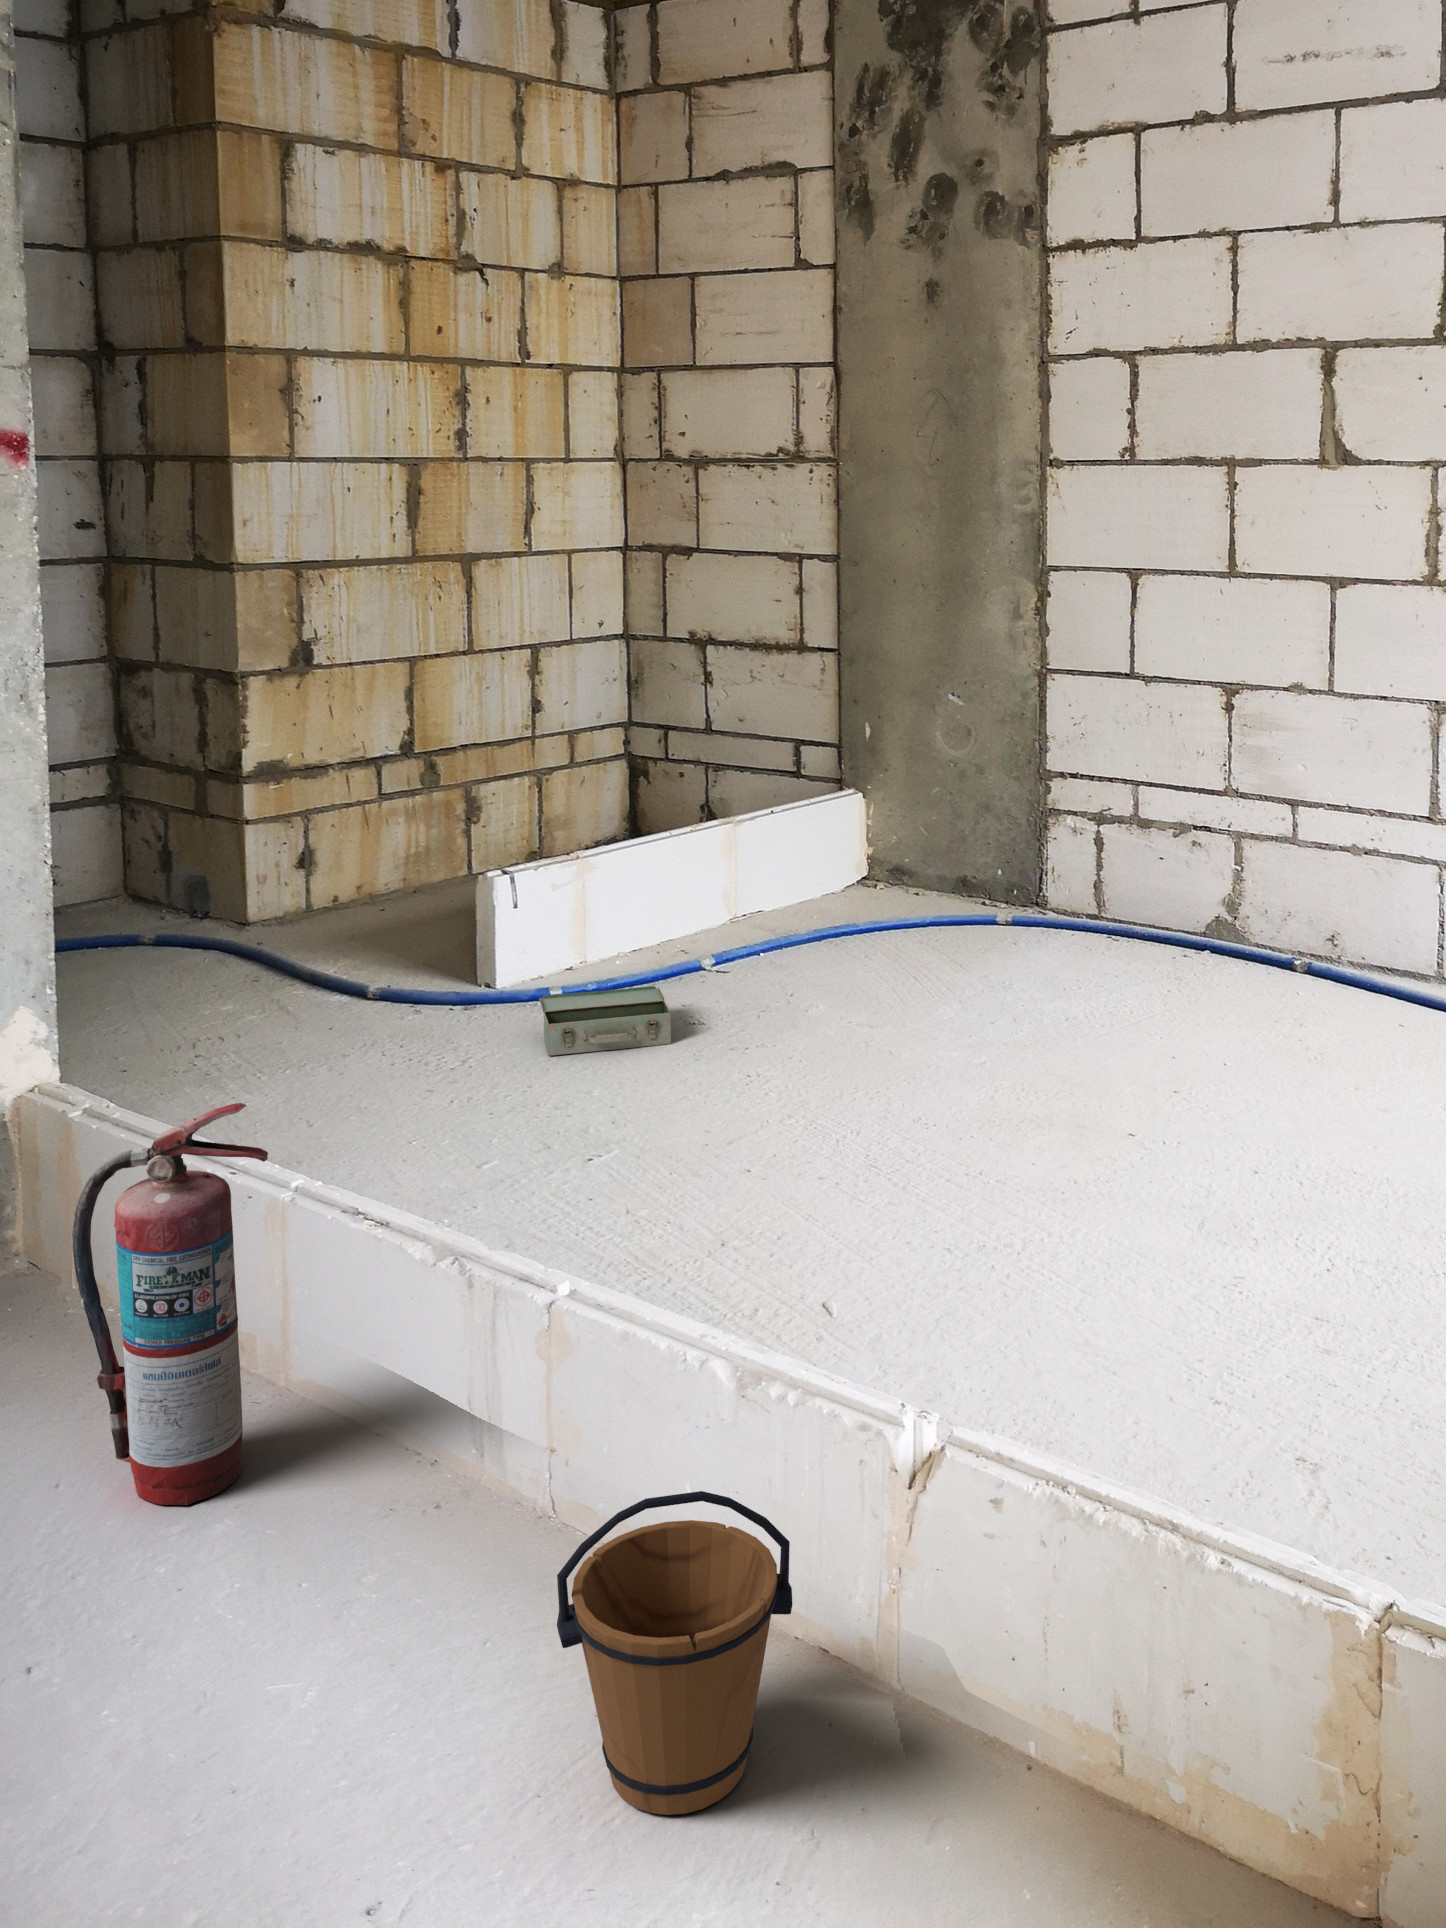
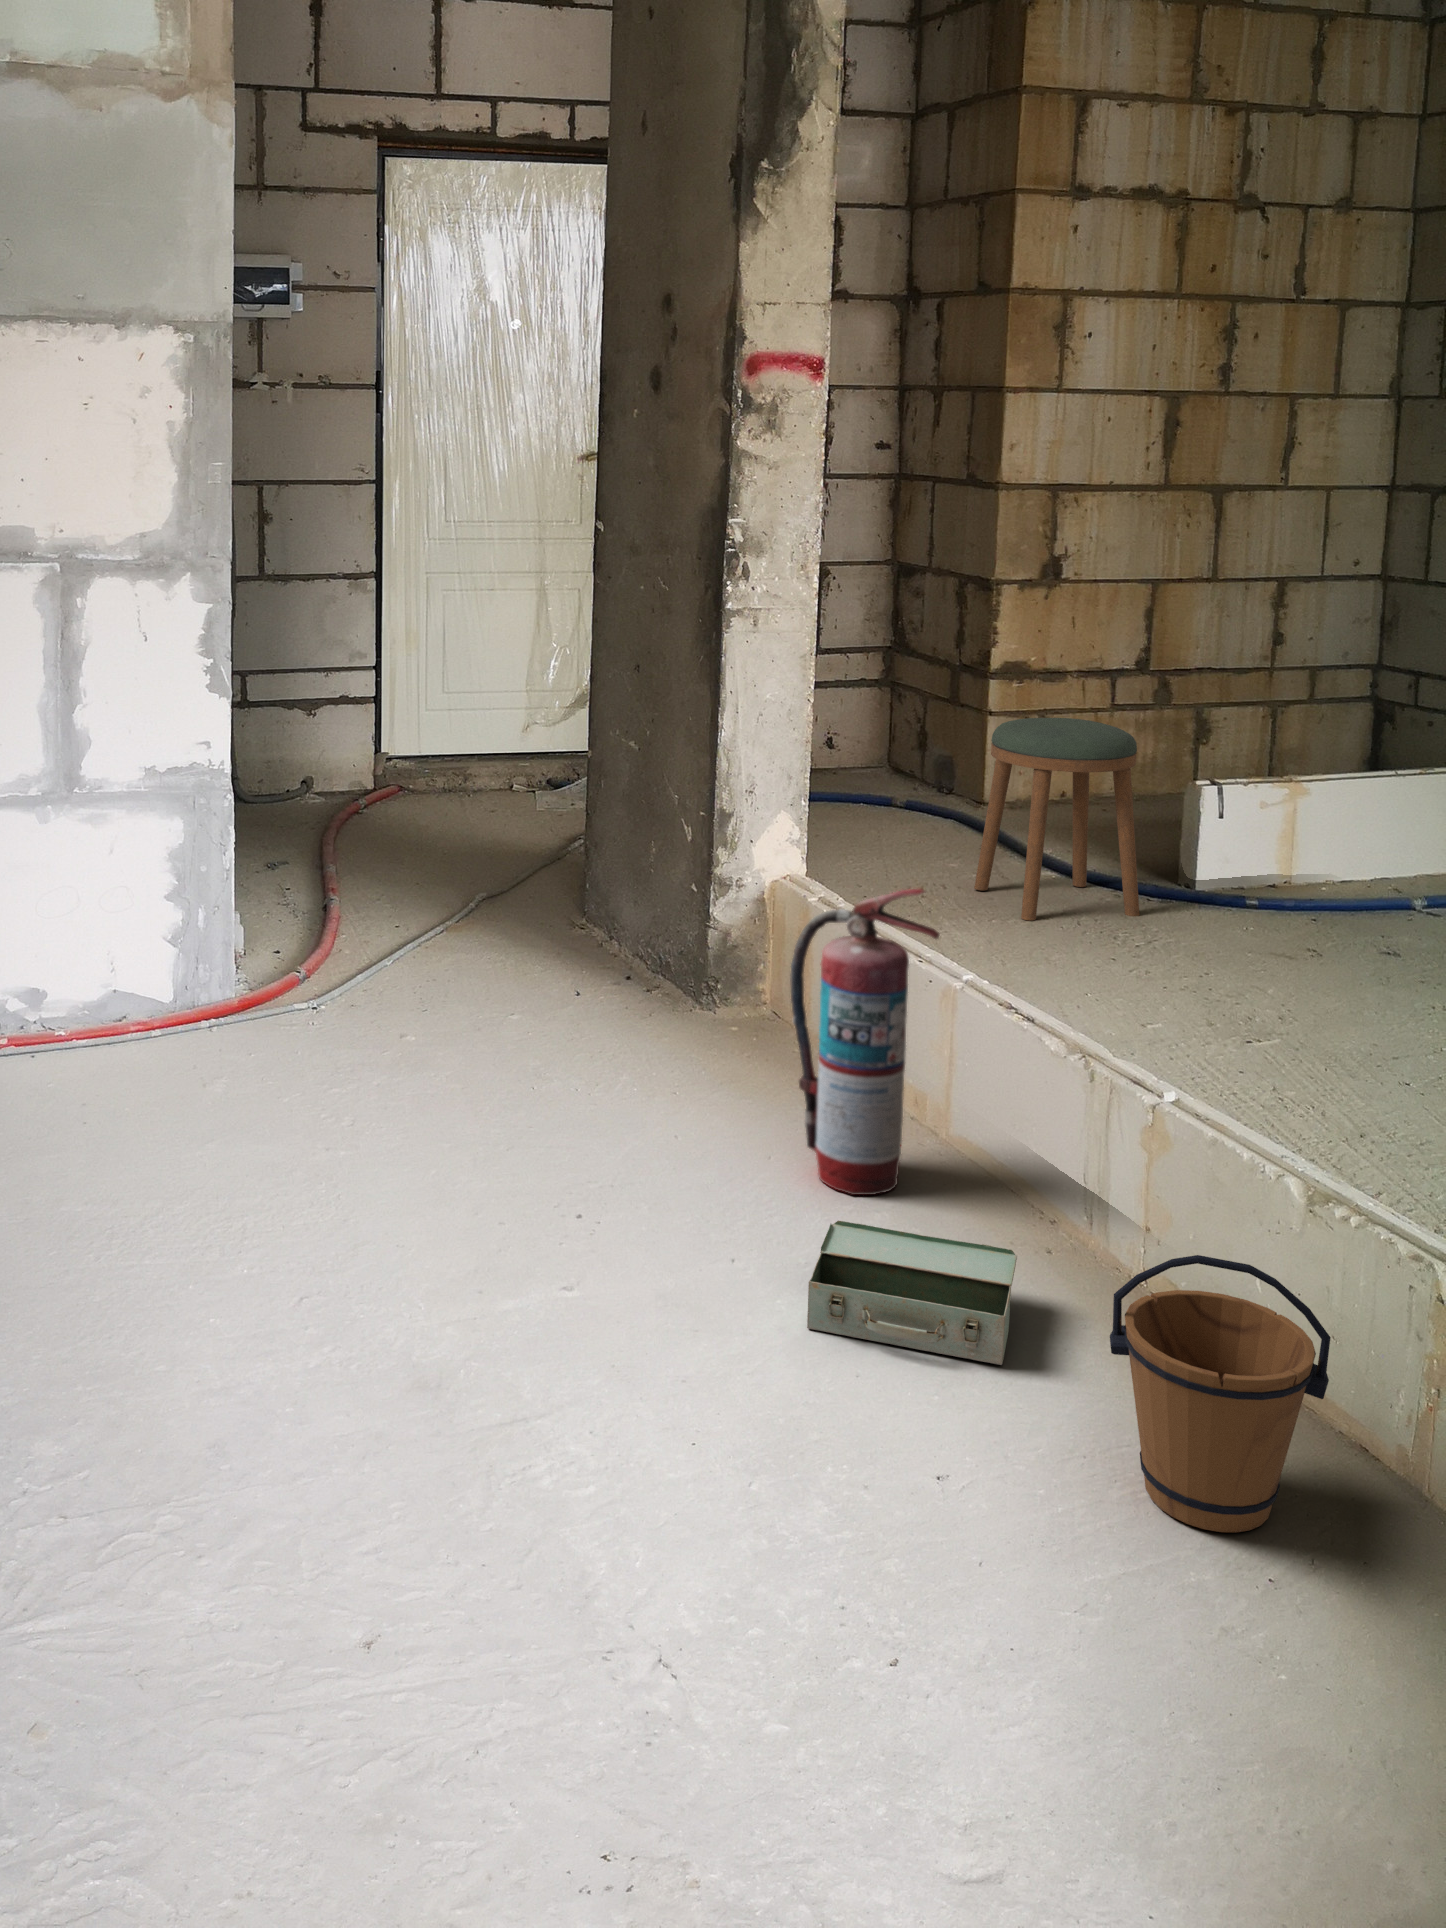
stool: none [261,828,449,1066] -> present [974,718,1139,921]
toolbox: present [539,986,671,1056] -> present [807,1221,1017,1365]

